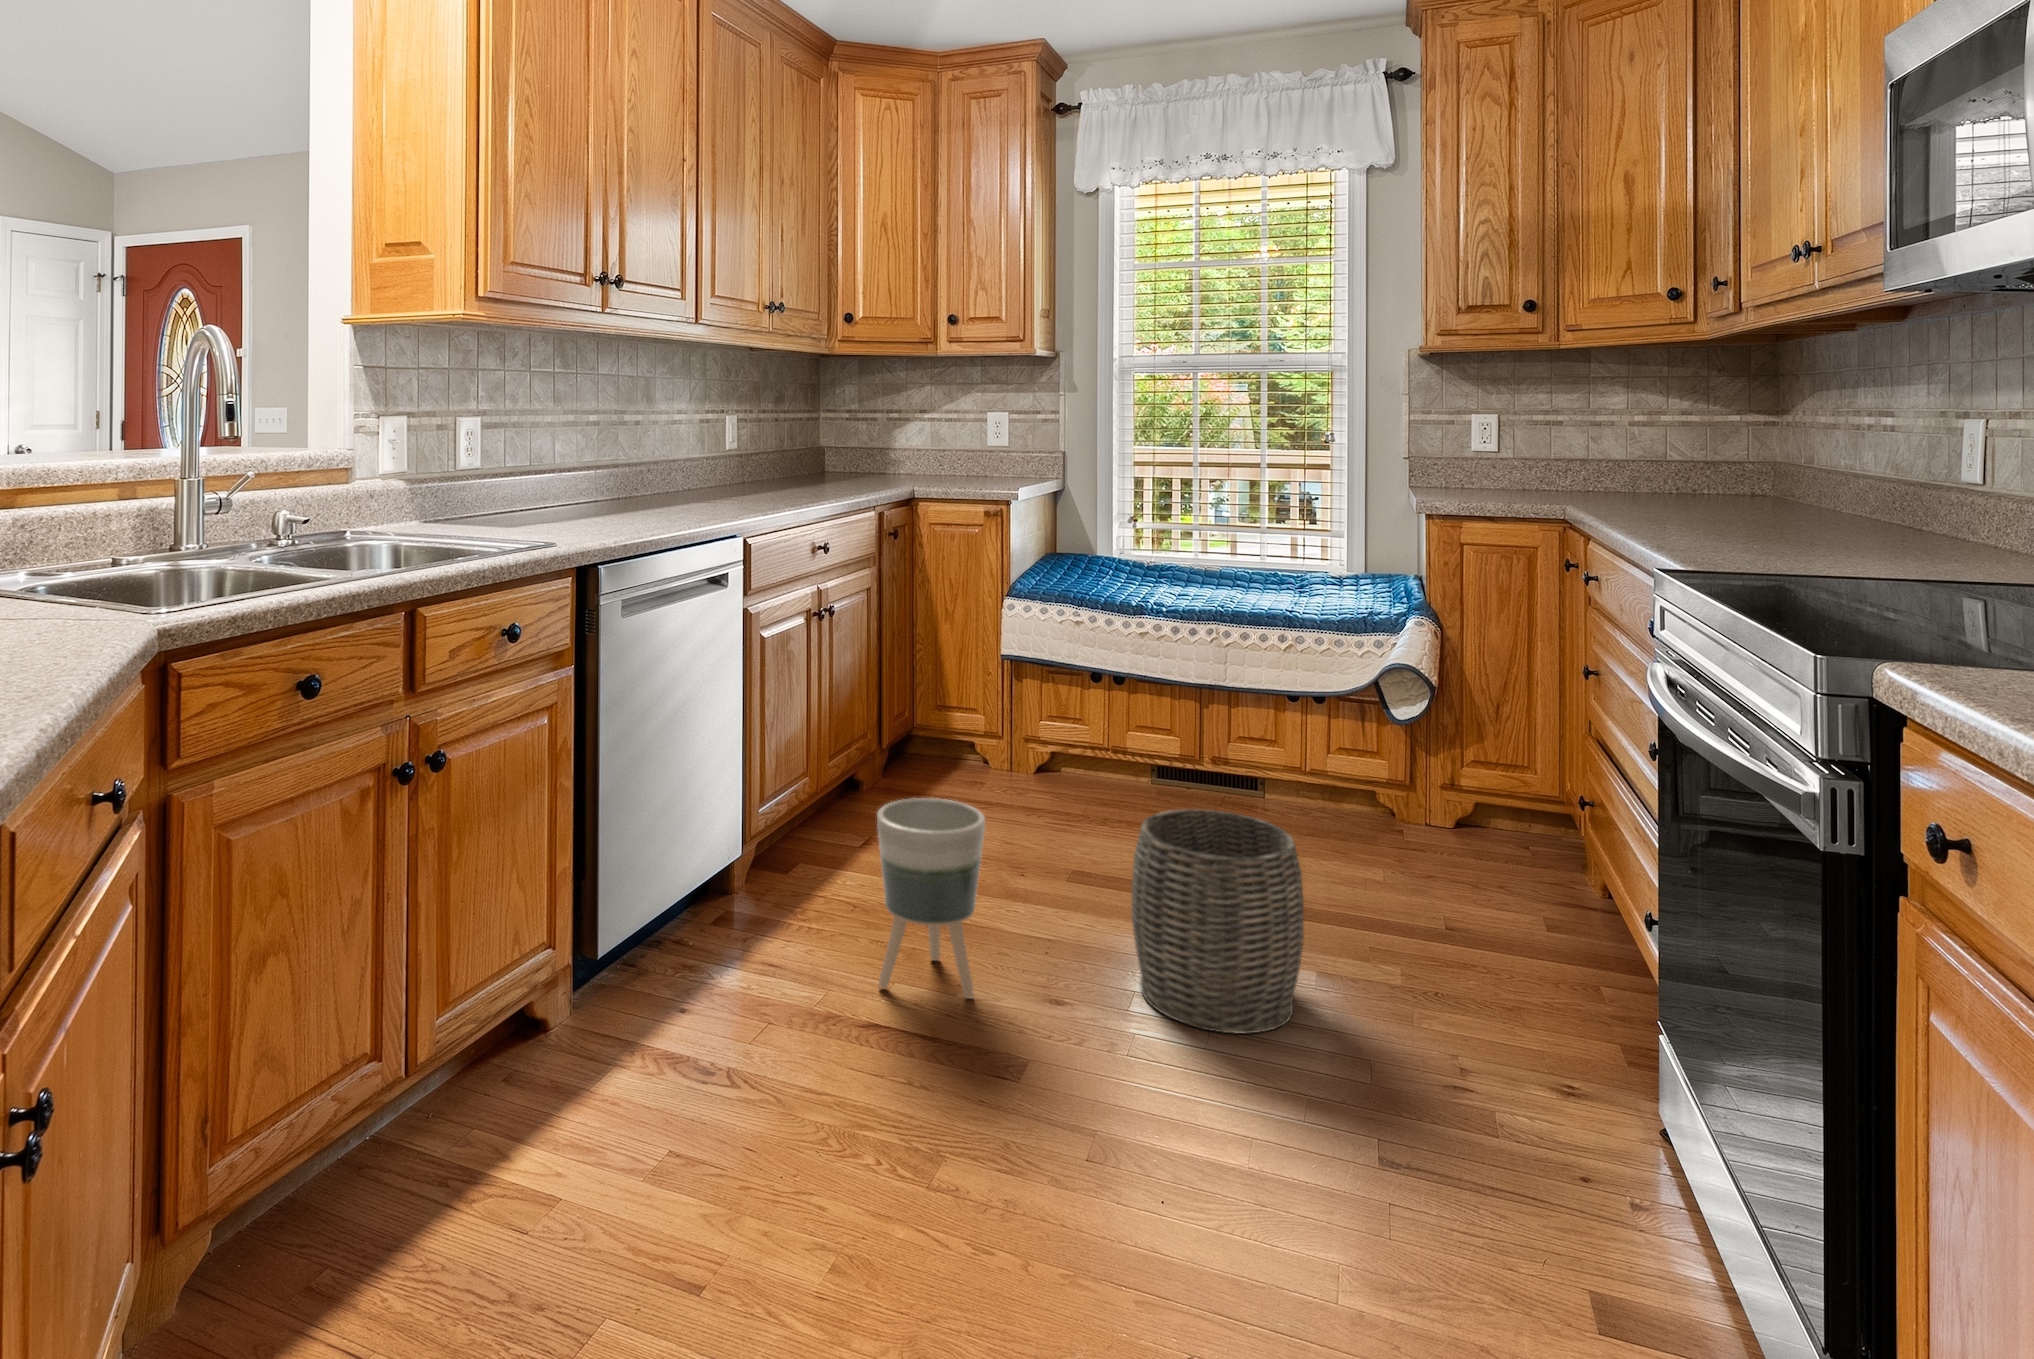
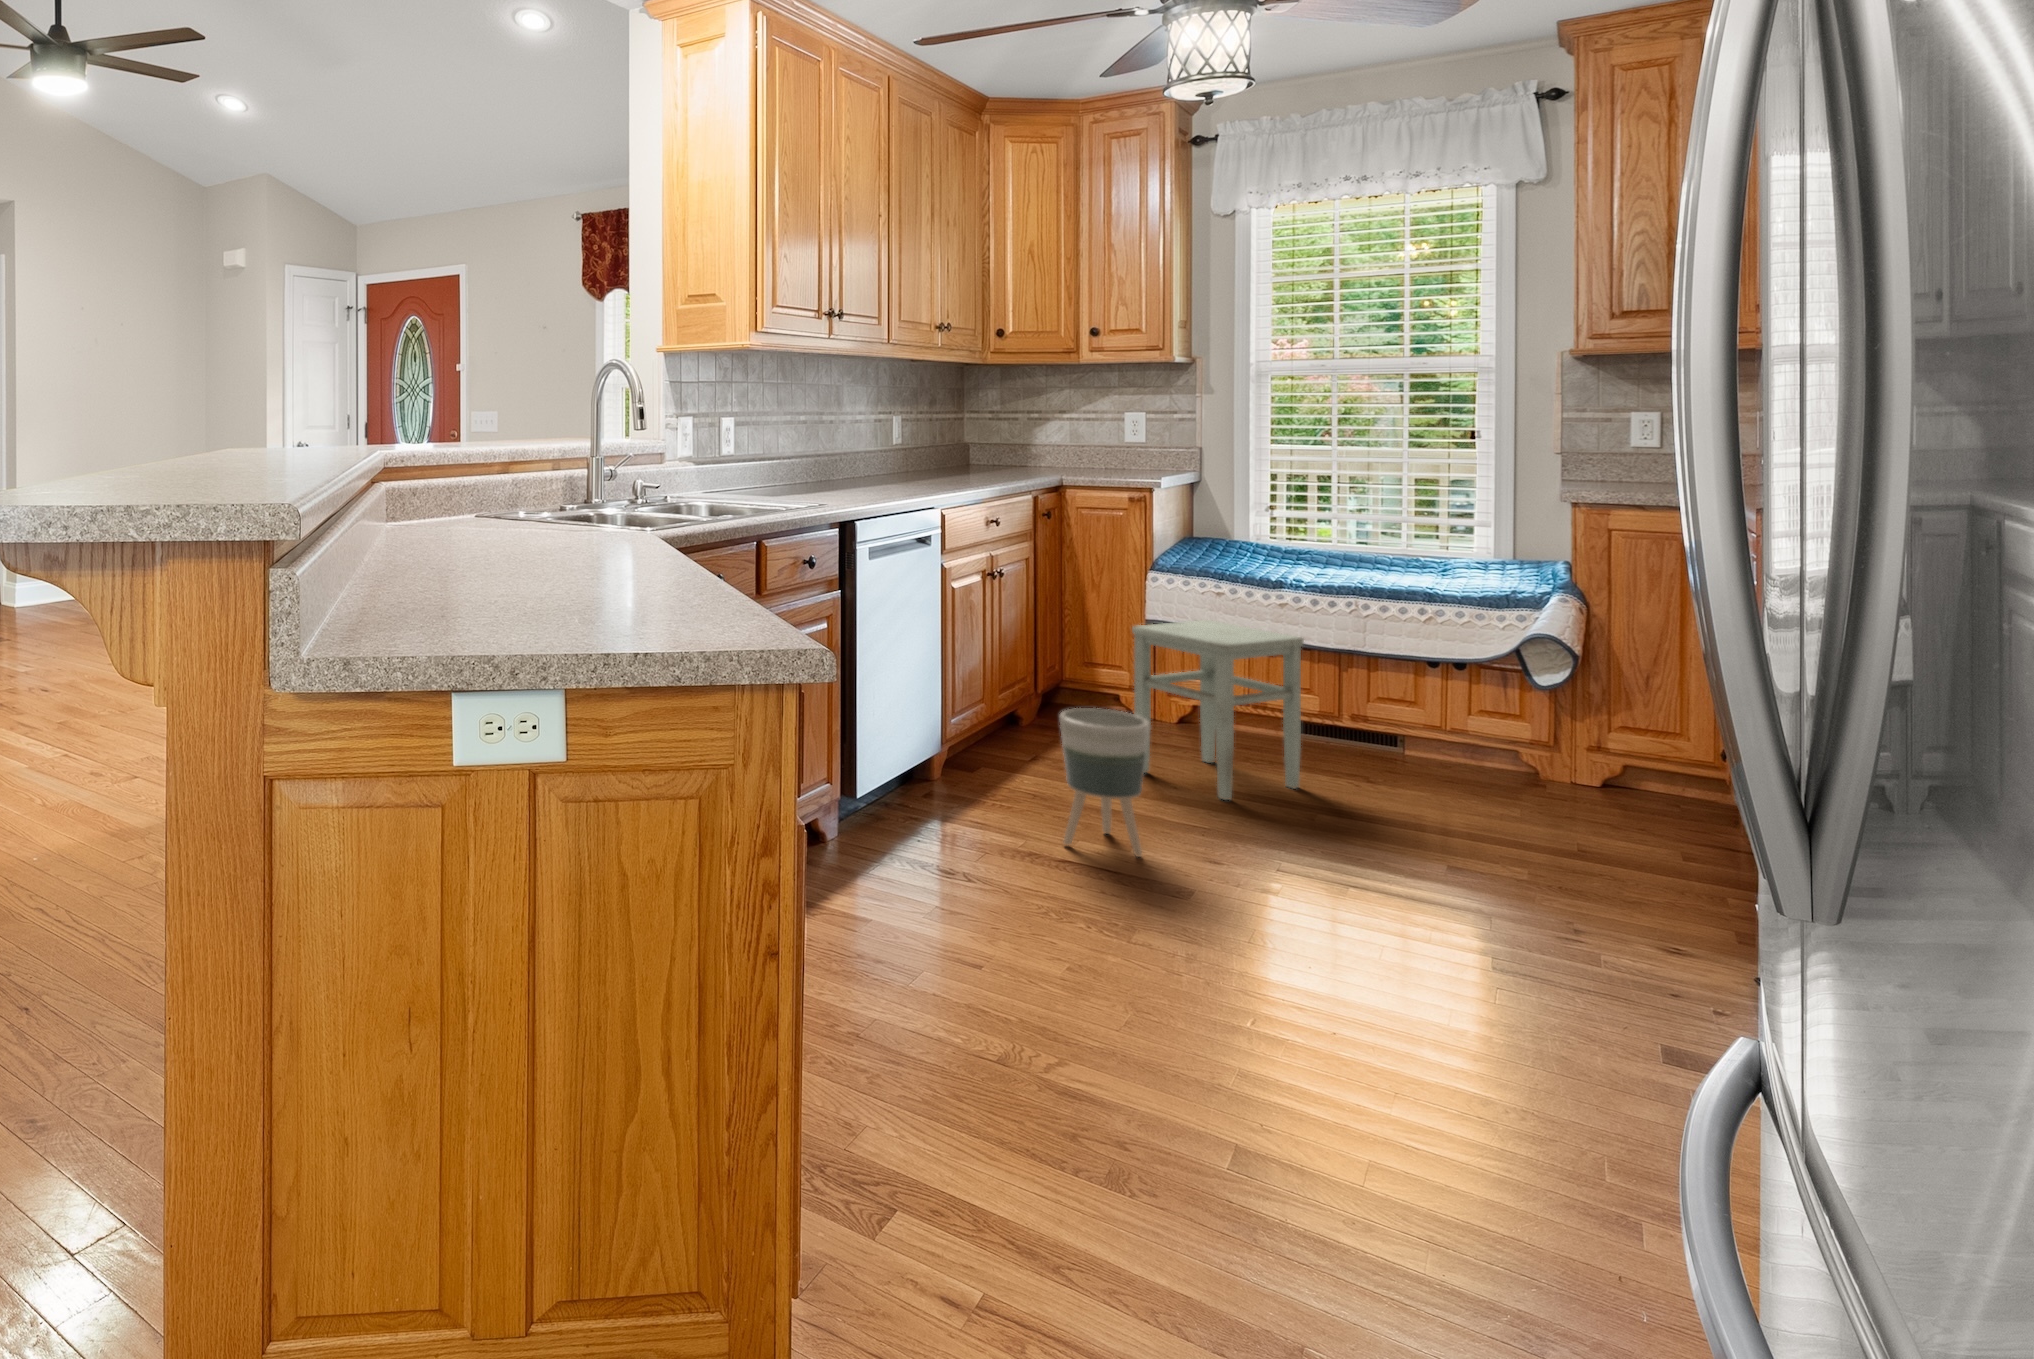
stool: none [978,659,1164,887] -> present [1132,620,1304,800]
woven basket: present [1132,809,1304,1034] -> none [1276,729,1430,897]

